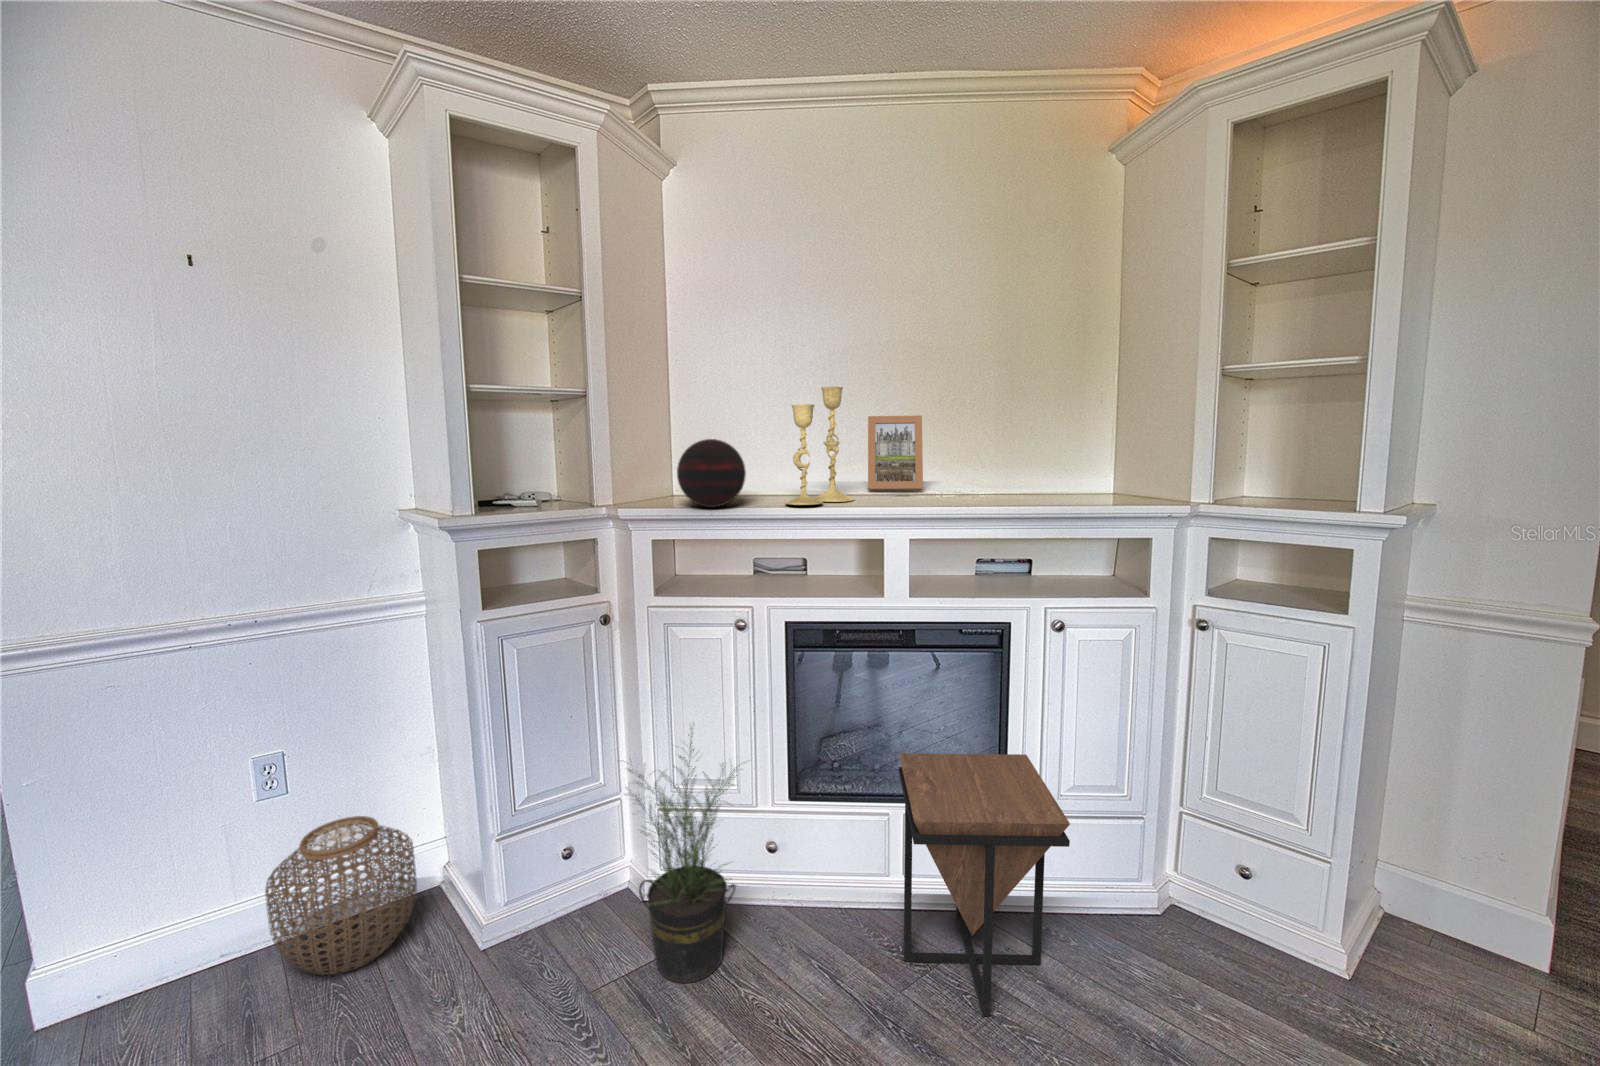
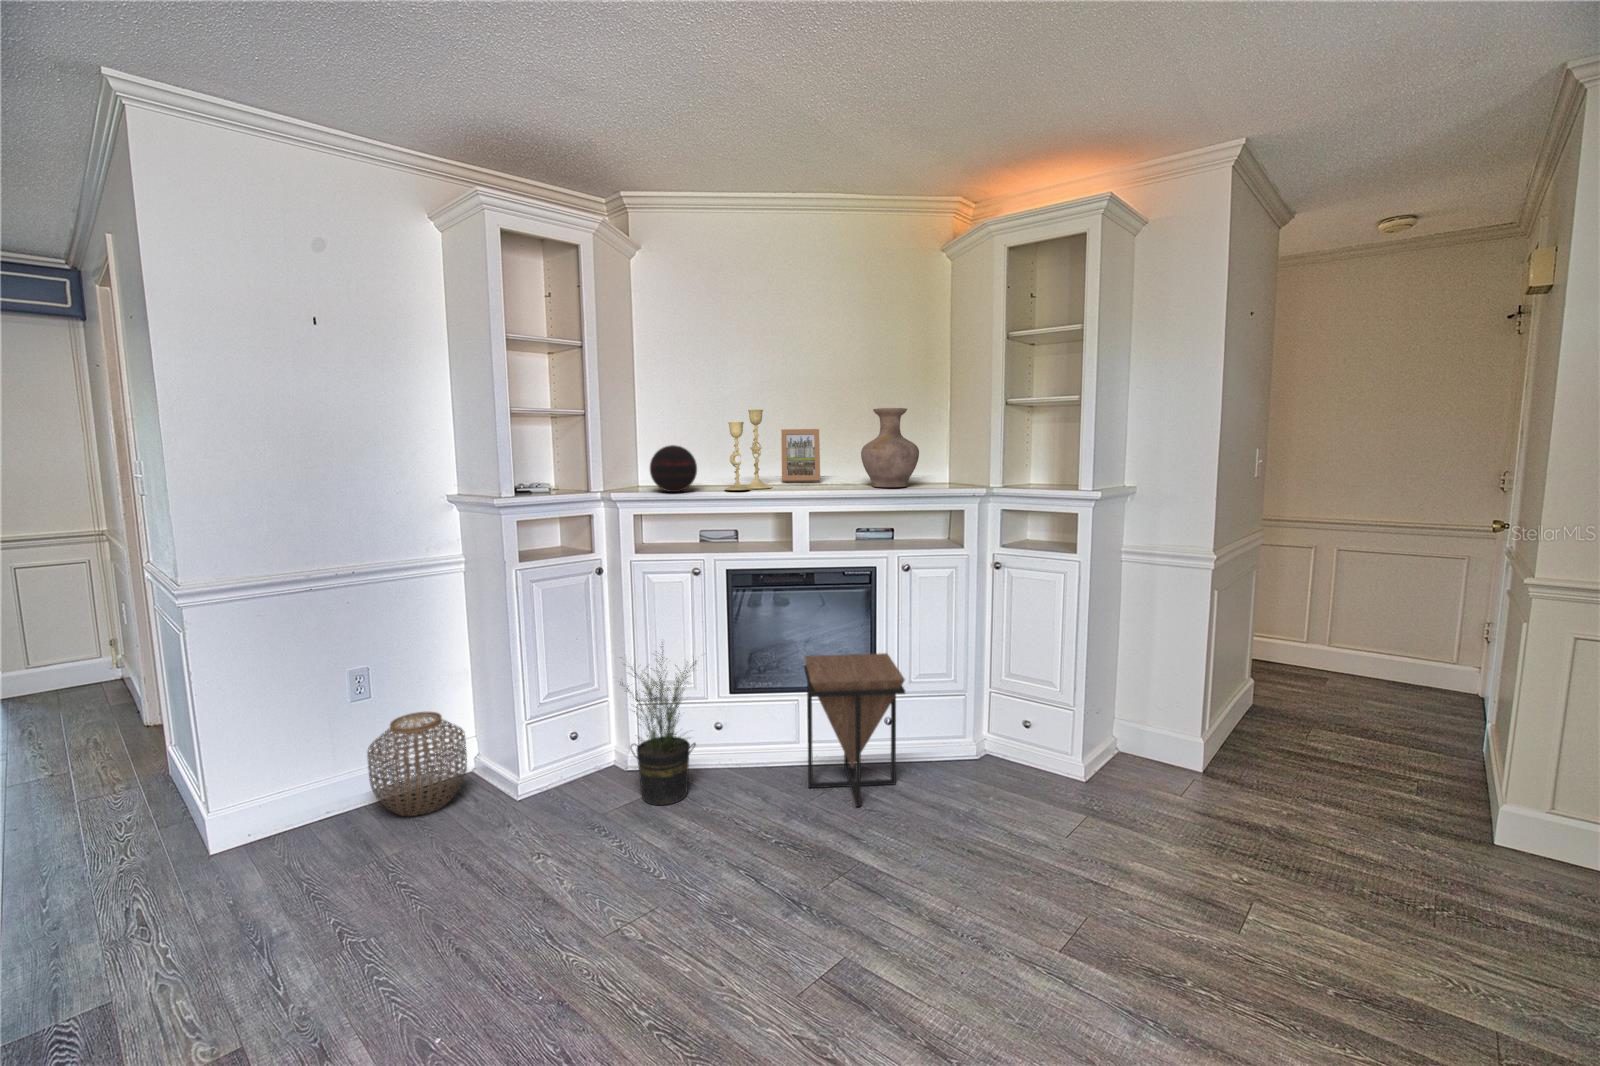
vase: none [986,382,1076,501] -> present [861,408,919,487]

